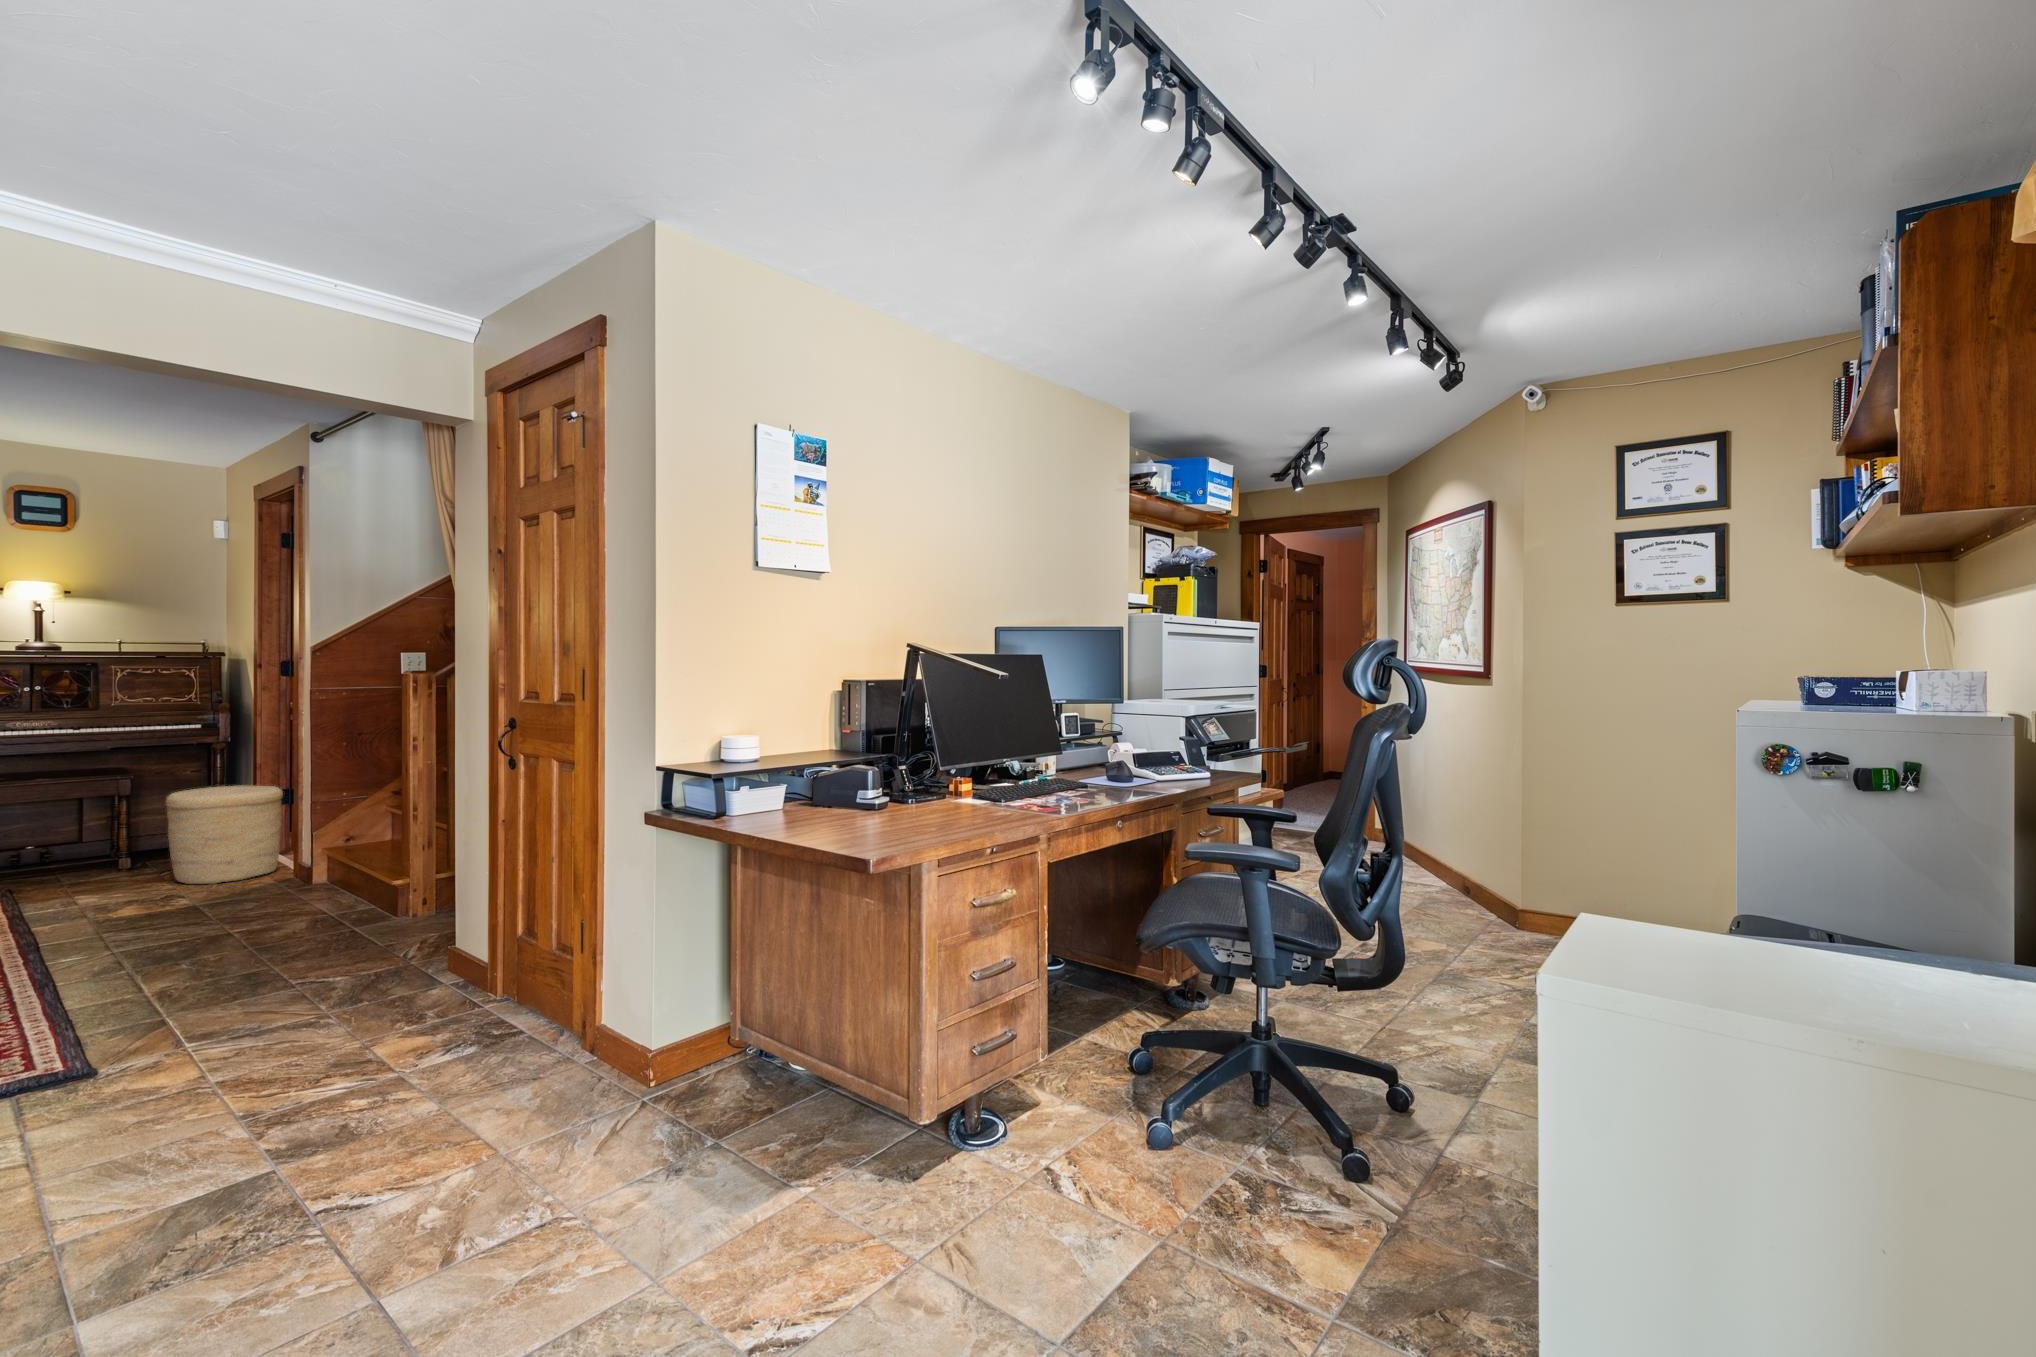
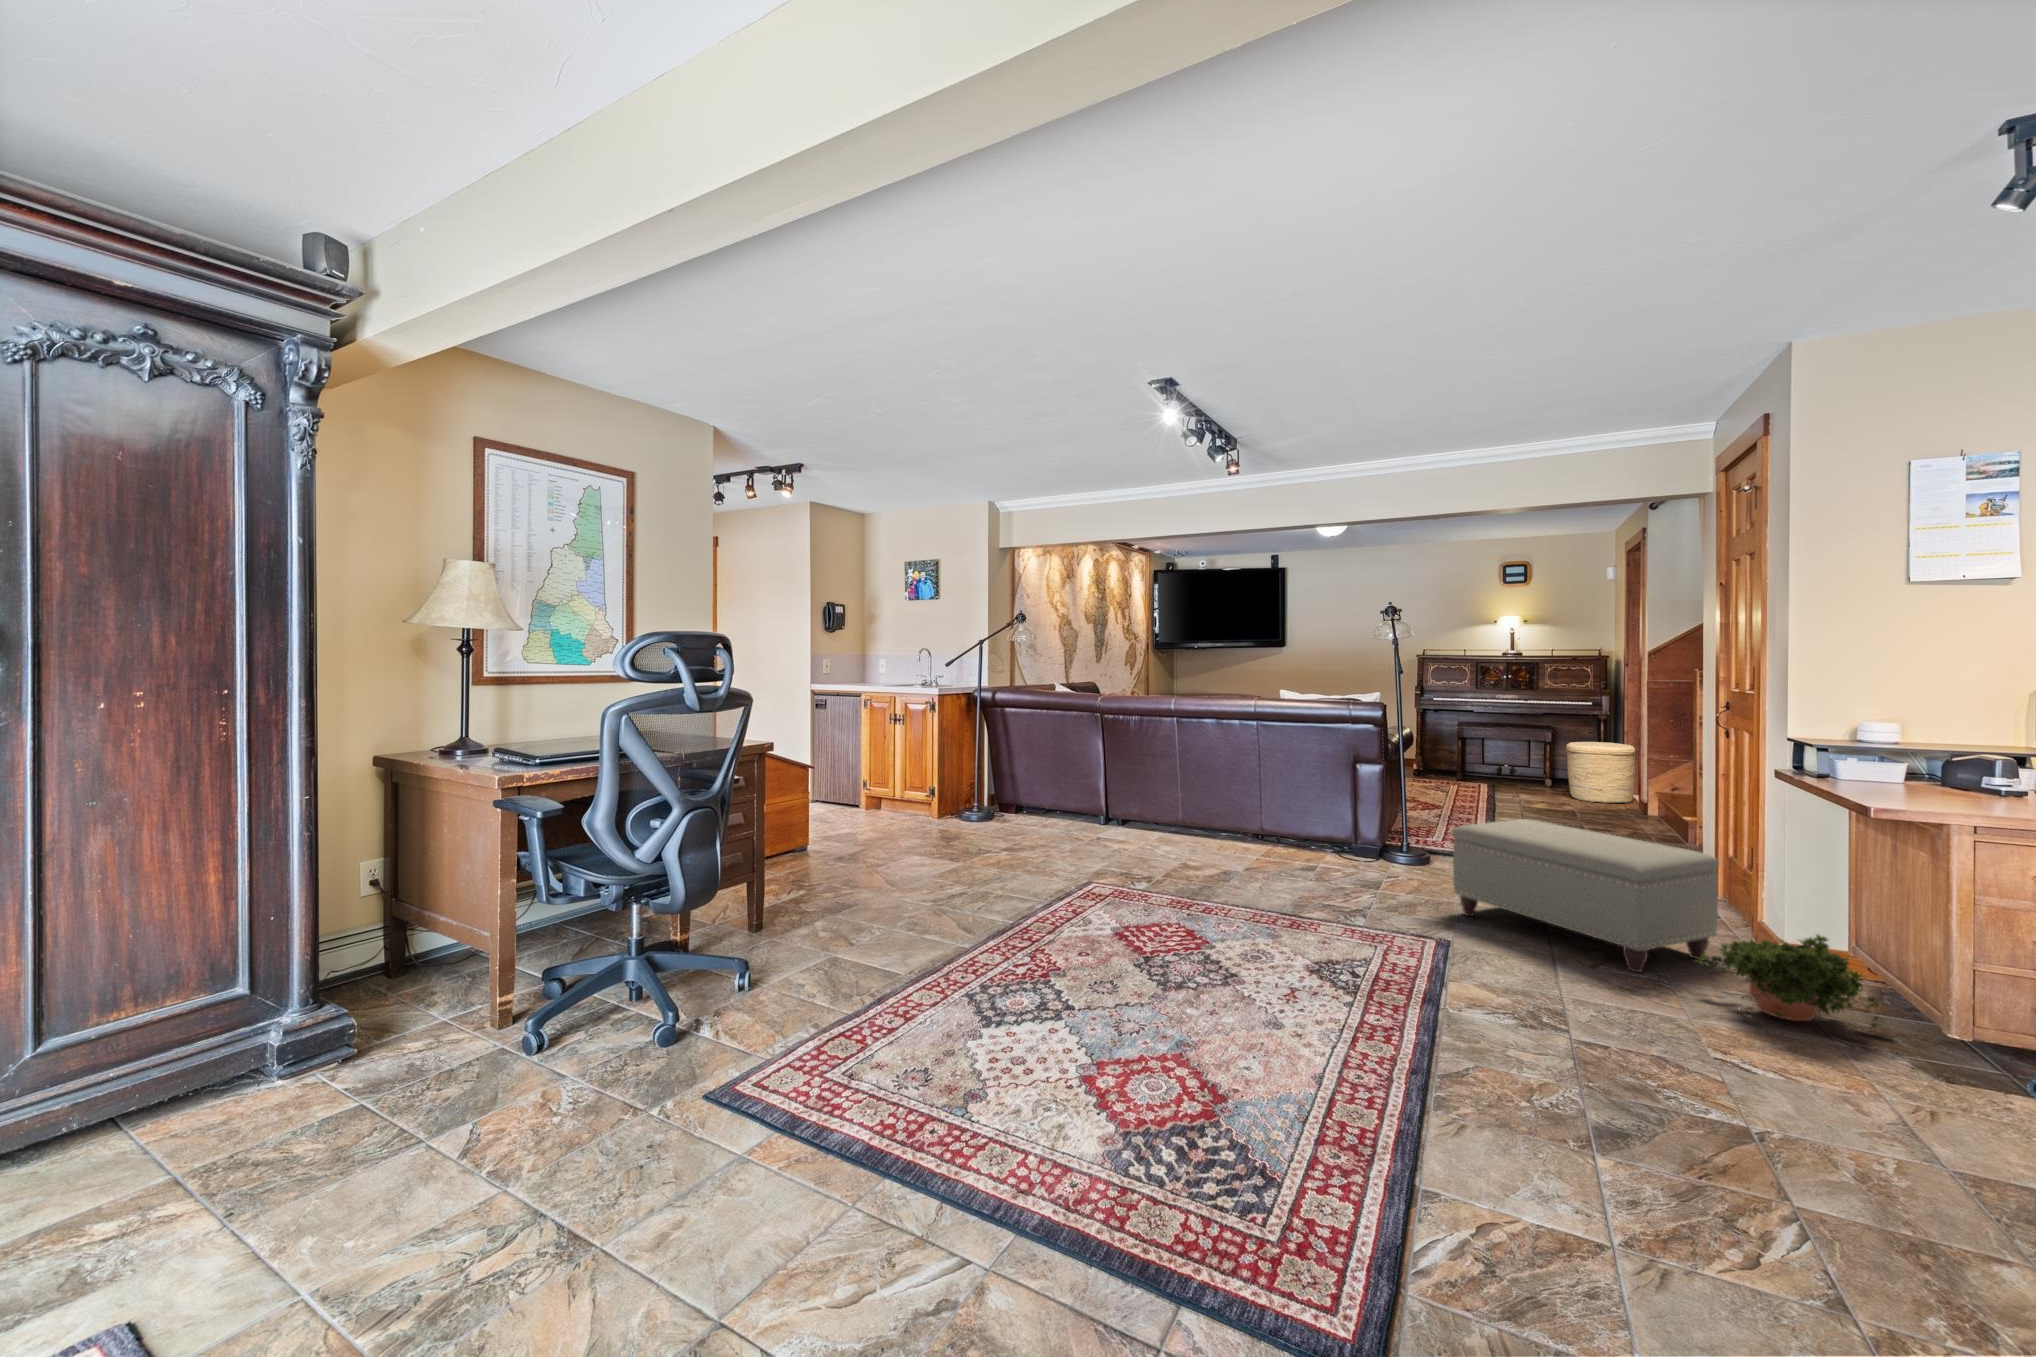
ottoman: none [56,963,588,1268] -> present [1452,819,1719,972]
potted plant: none [617,1044,830,1228] -> present [1698,935,1888,1028]

